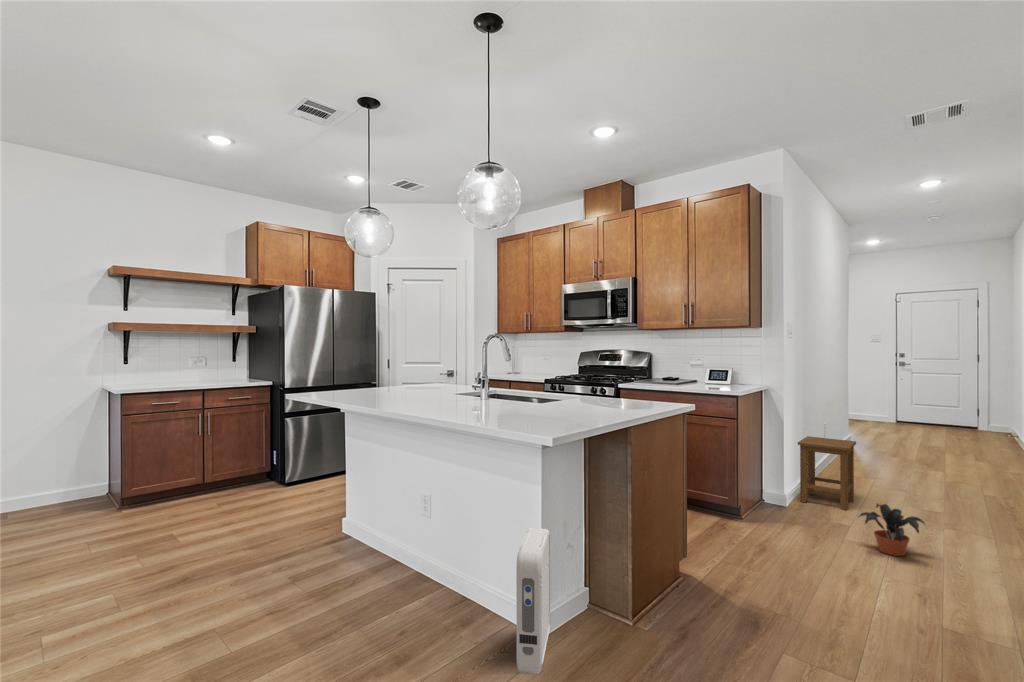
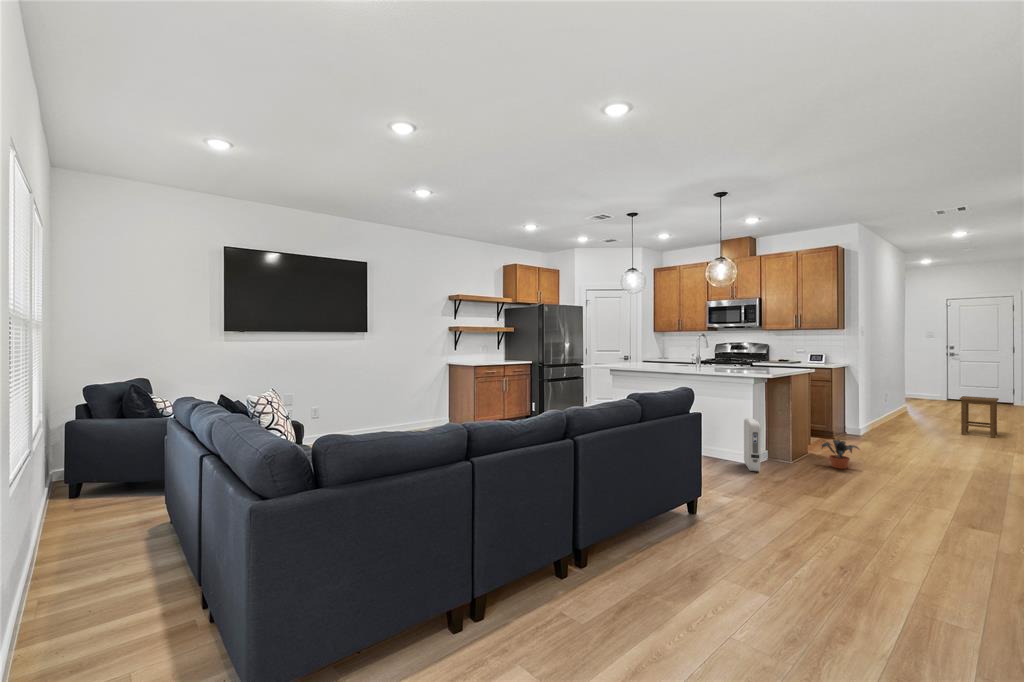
stool: present [798,436,856,510] -> present [960,396,999,438]
potted plant: present [860,504,925,556] -> present [822,440,859,469]

